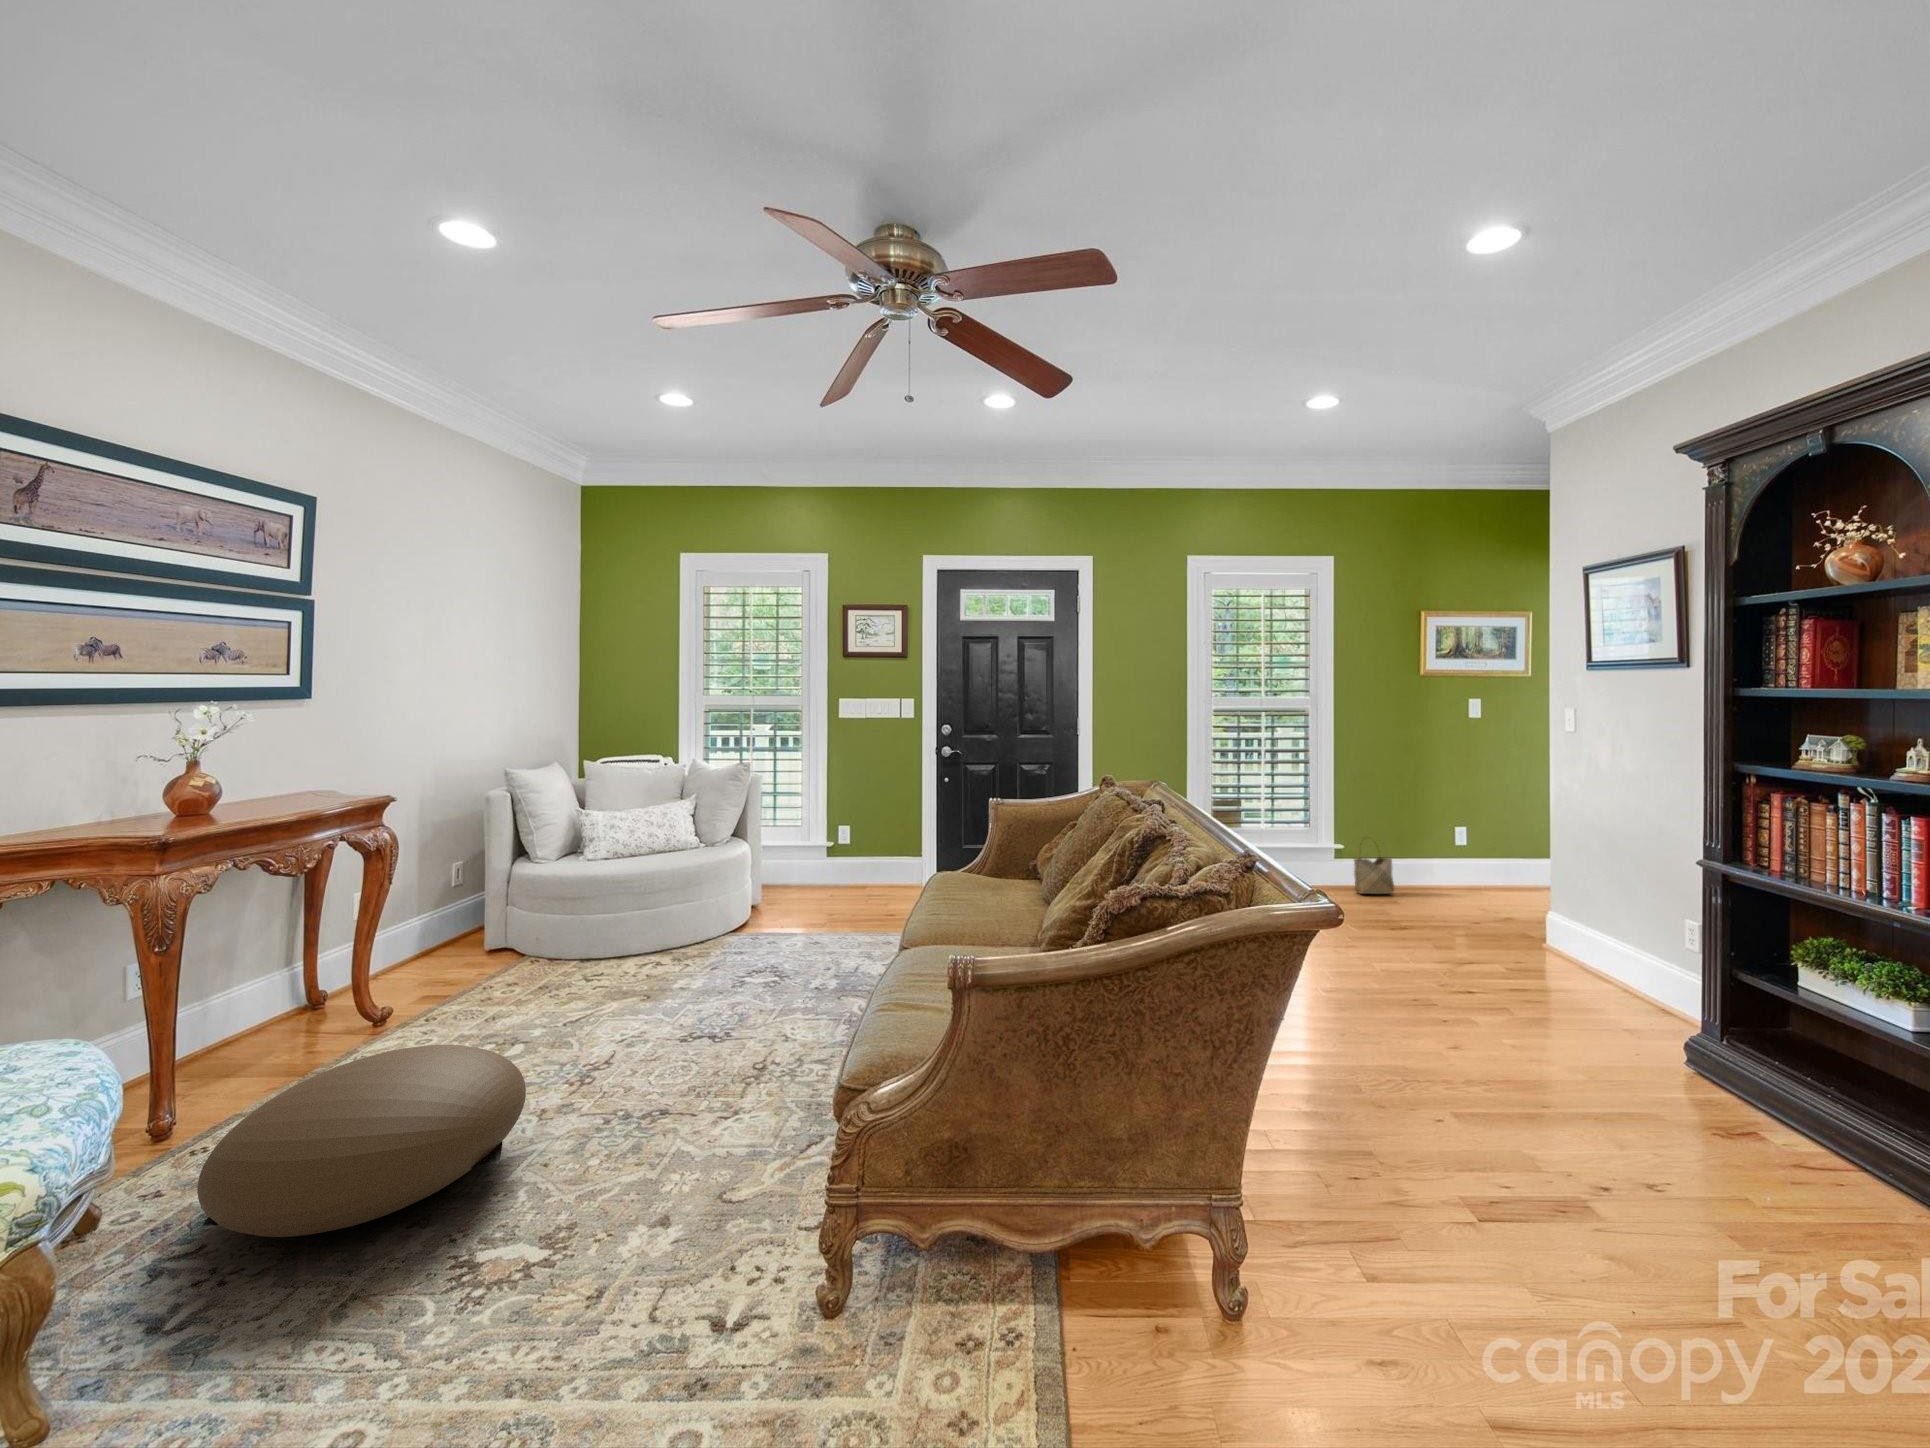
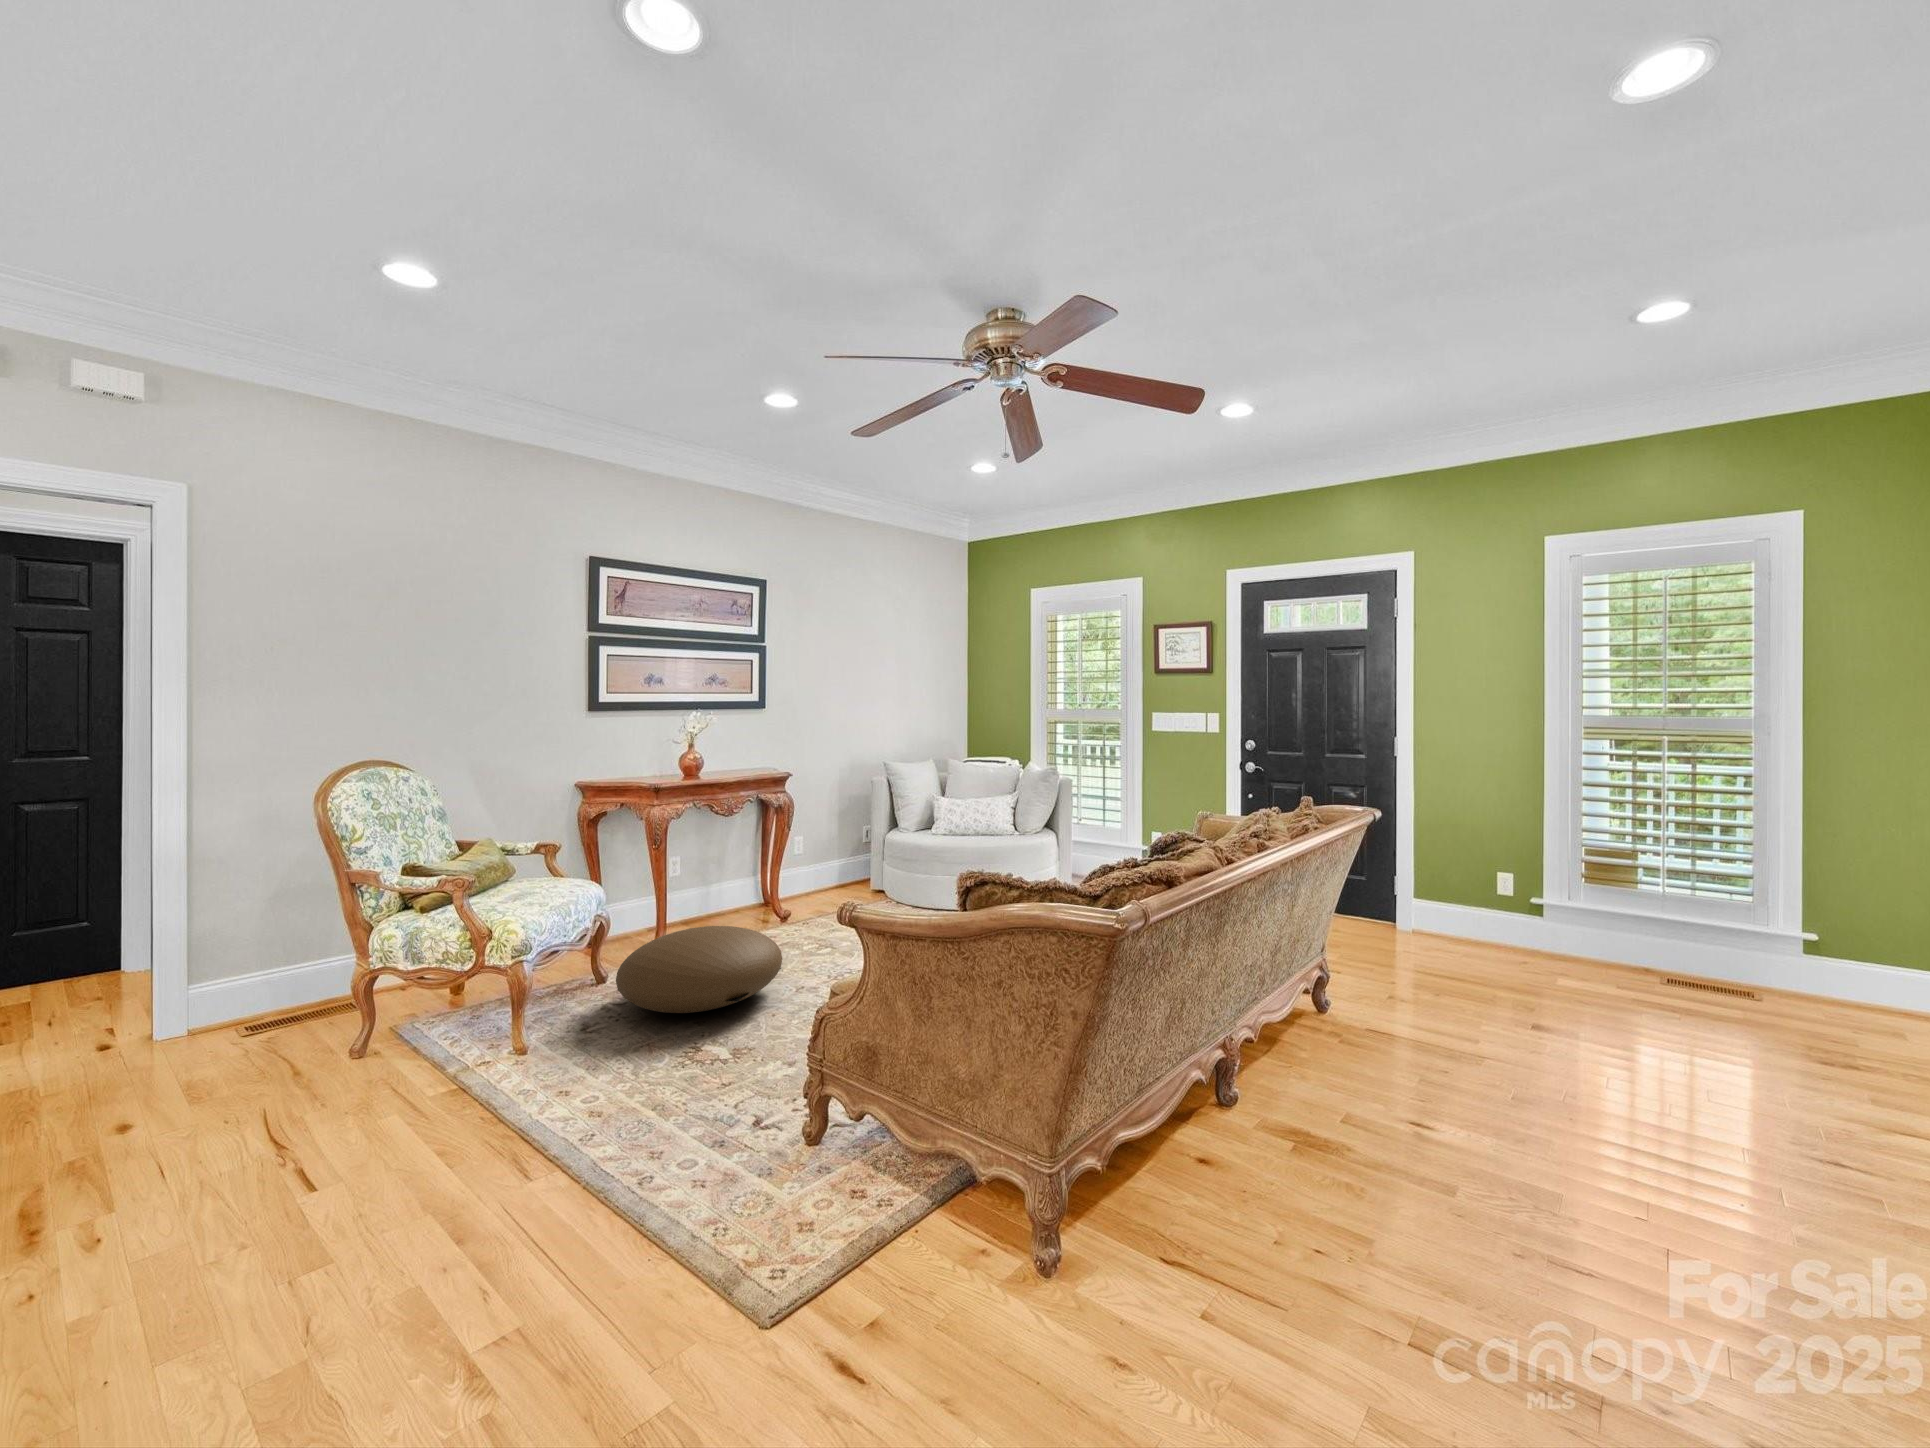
woven basket: present [1354,857,1394,894] -> none [1828,928,1915,1021]

